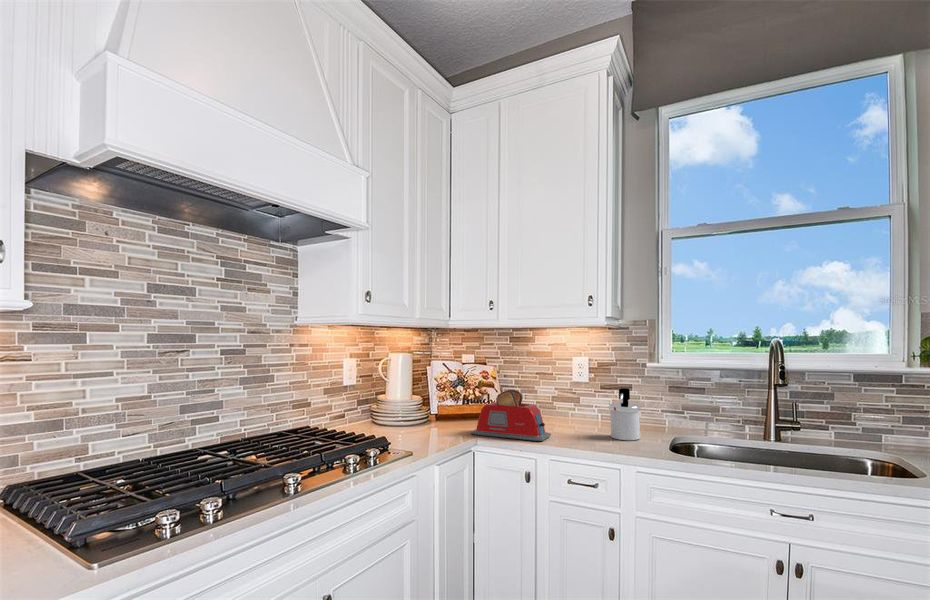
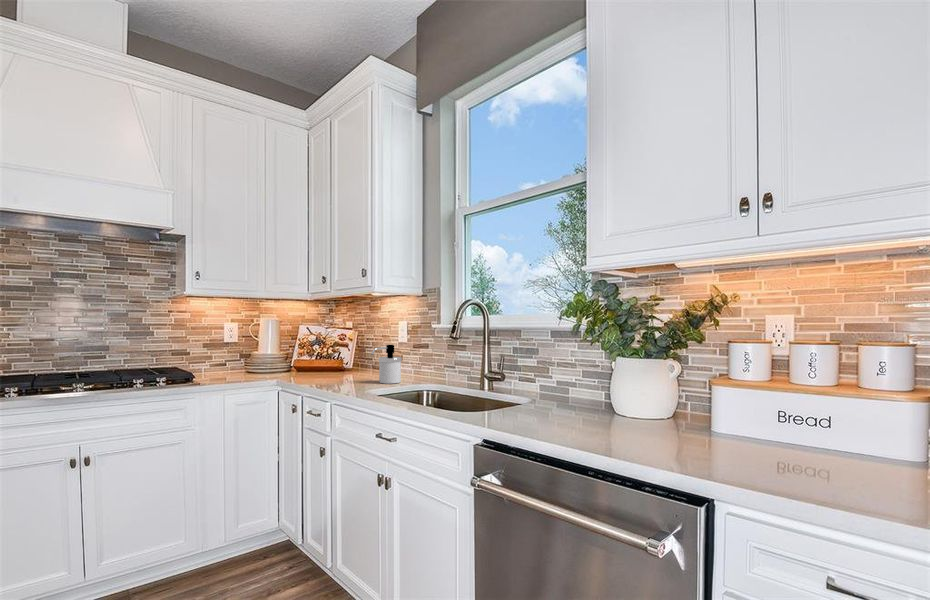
toaster: present [471,390,551,441] -> none [290,345,339,381]

